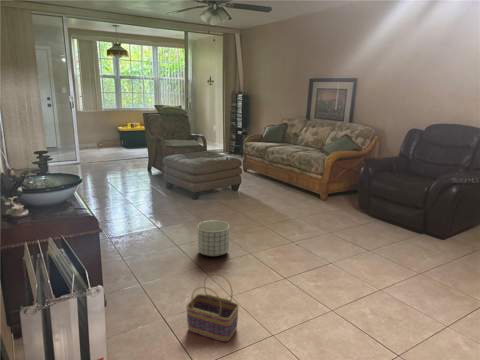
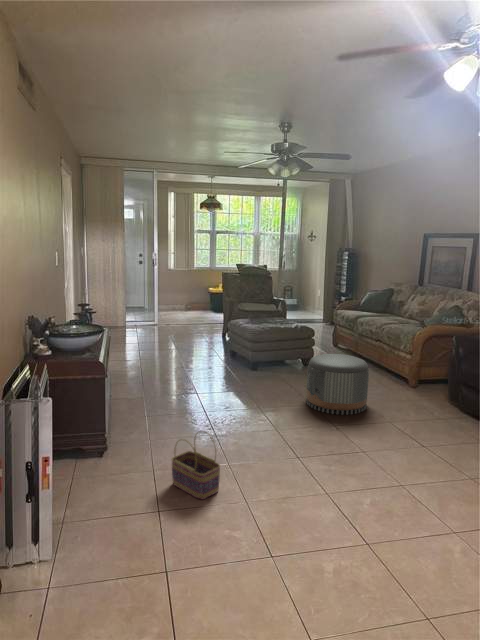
pouf: none [254,180,306,232] -> present [306,354,369,415]
planter: present [198,220,229,256] -> none [224,388,258,427]

